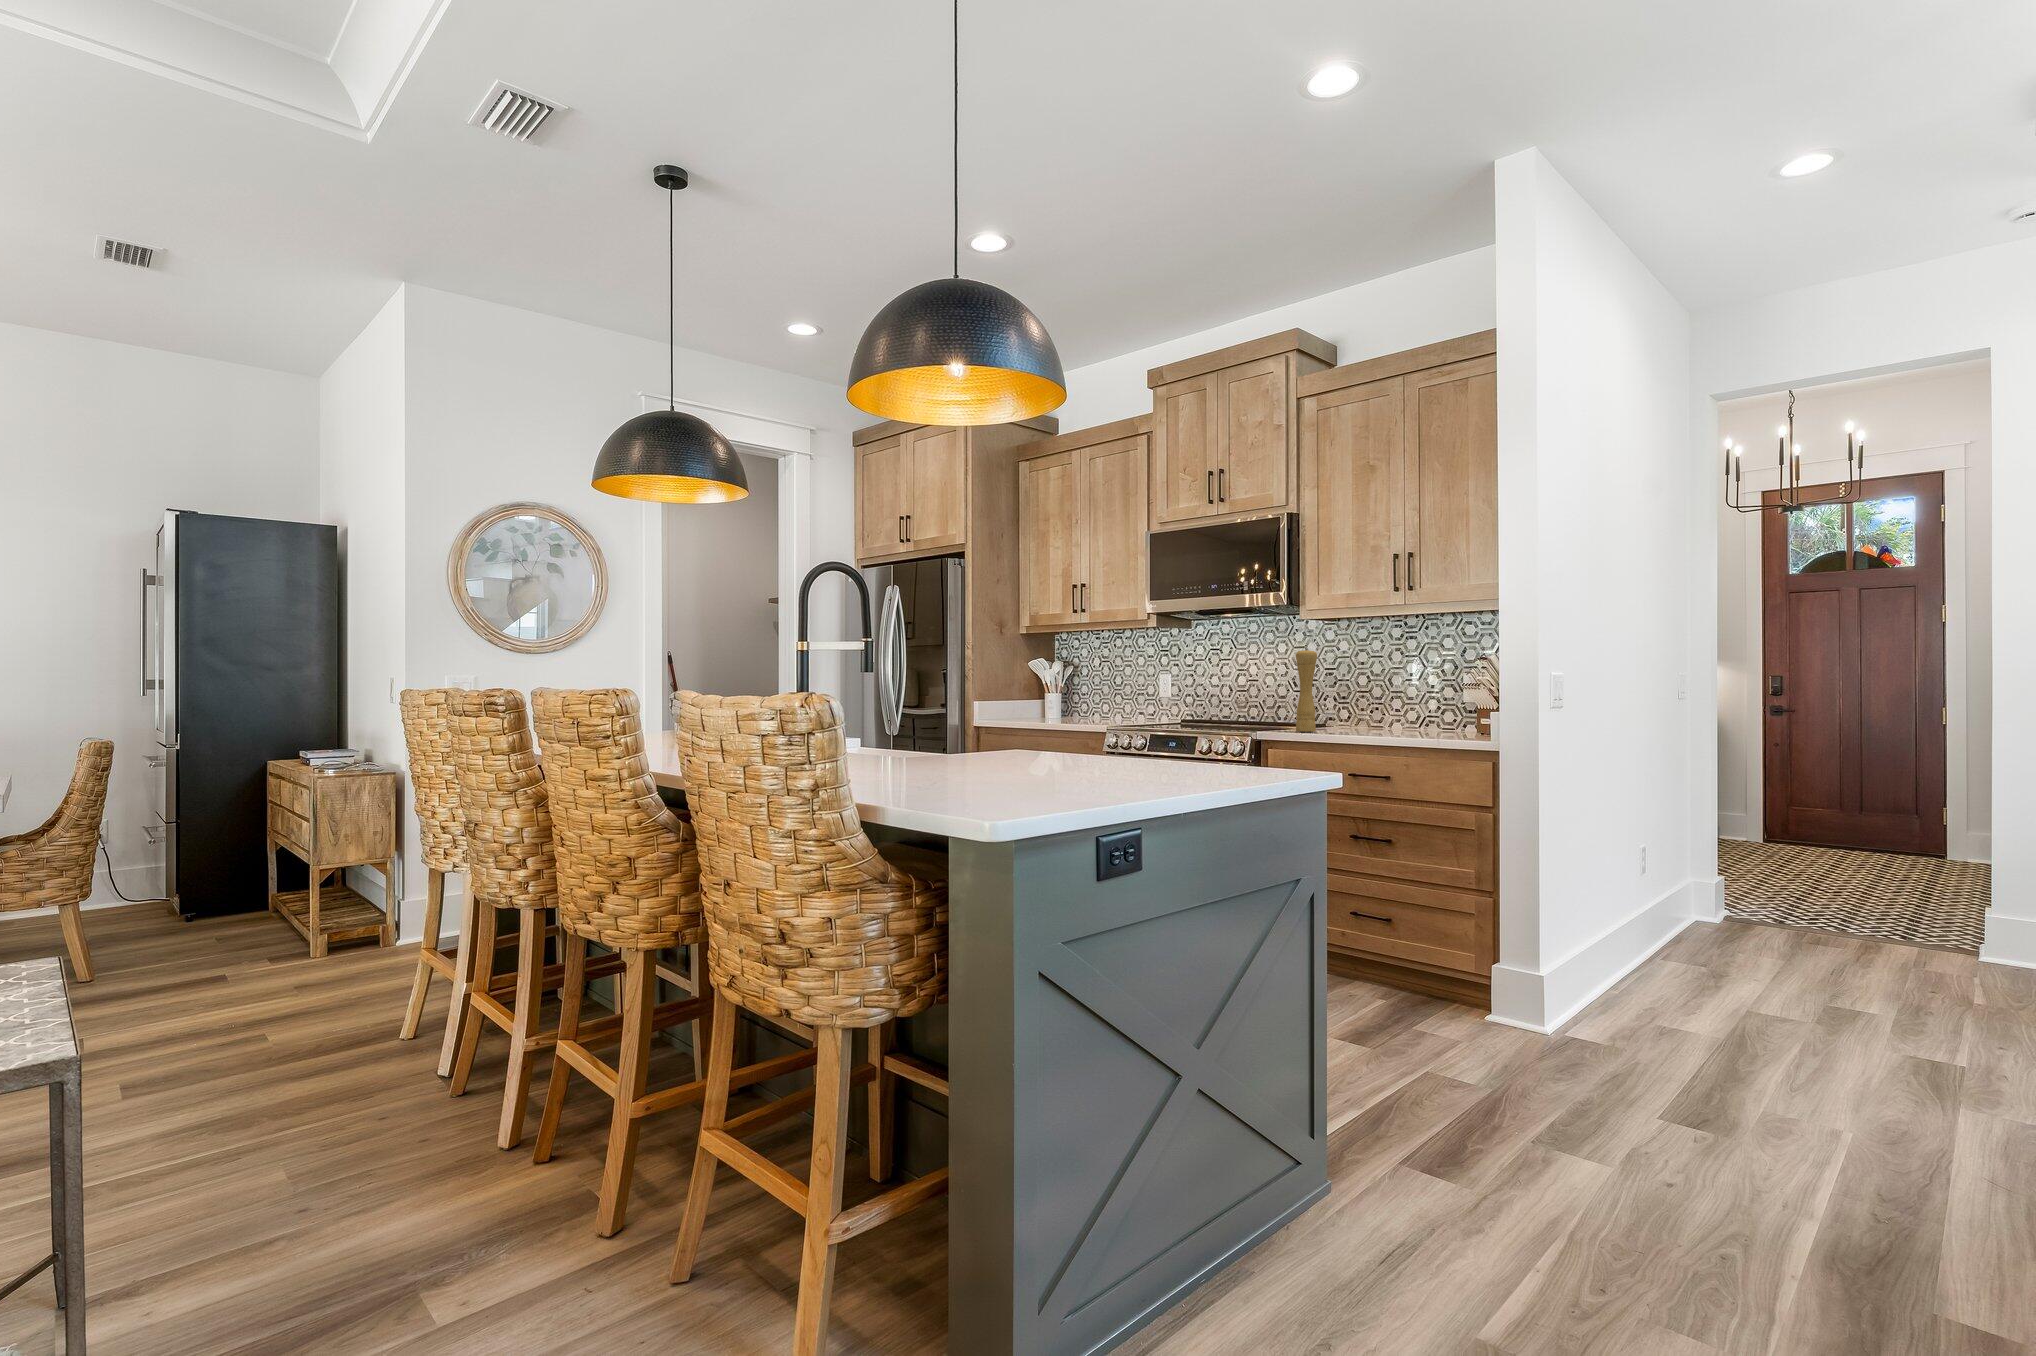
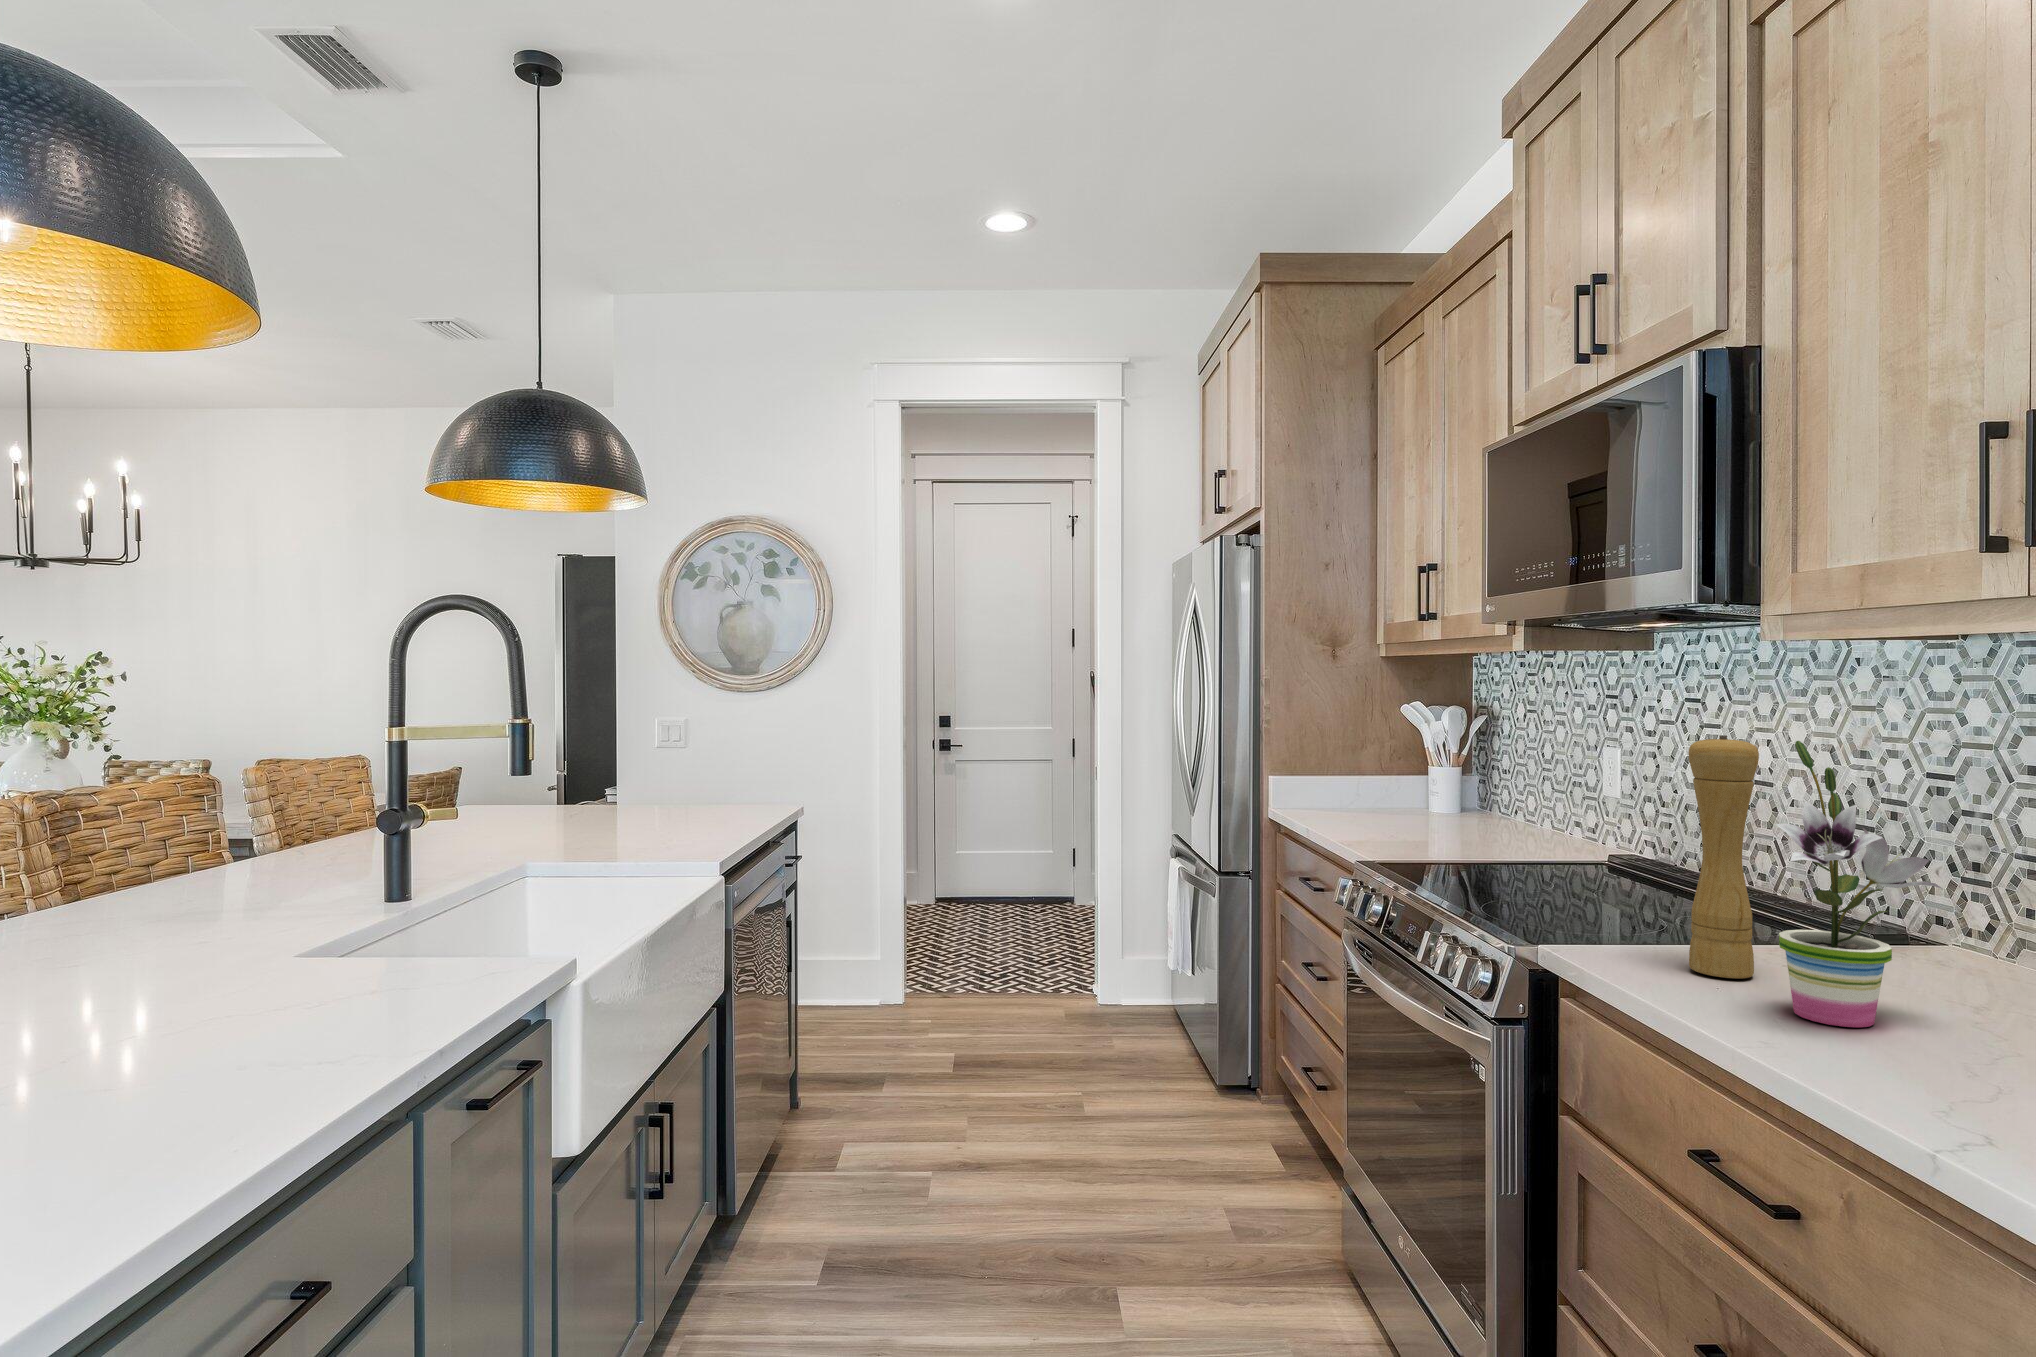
potted plant: none [1337,648,1375,734] -> present [1776,741,1943,1027]

